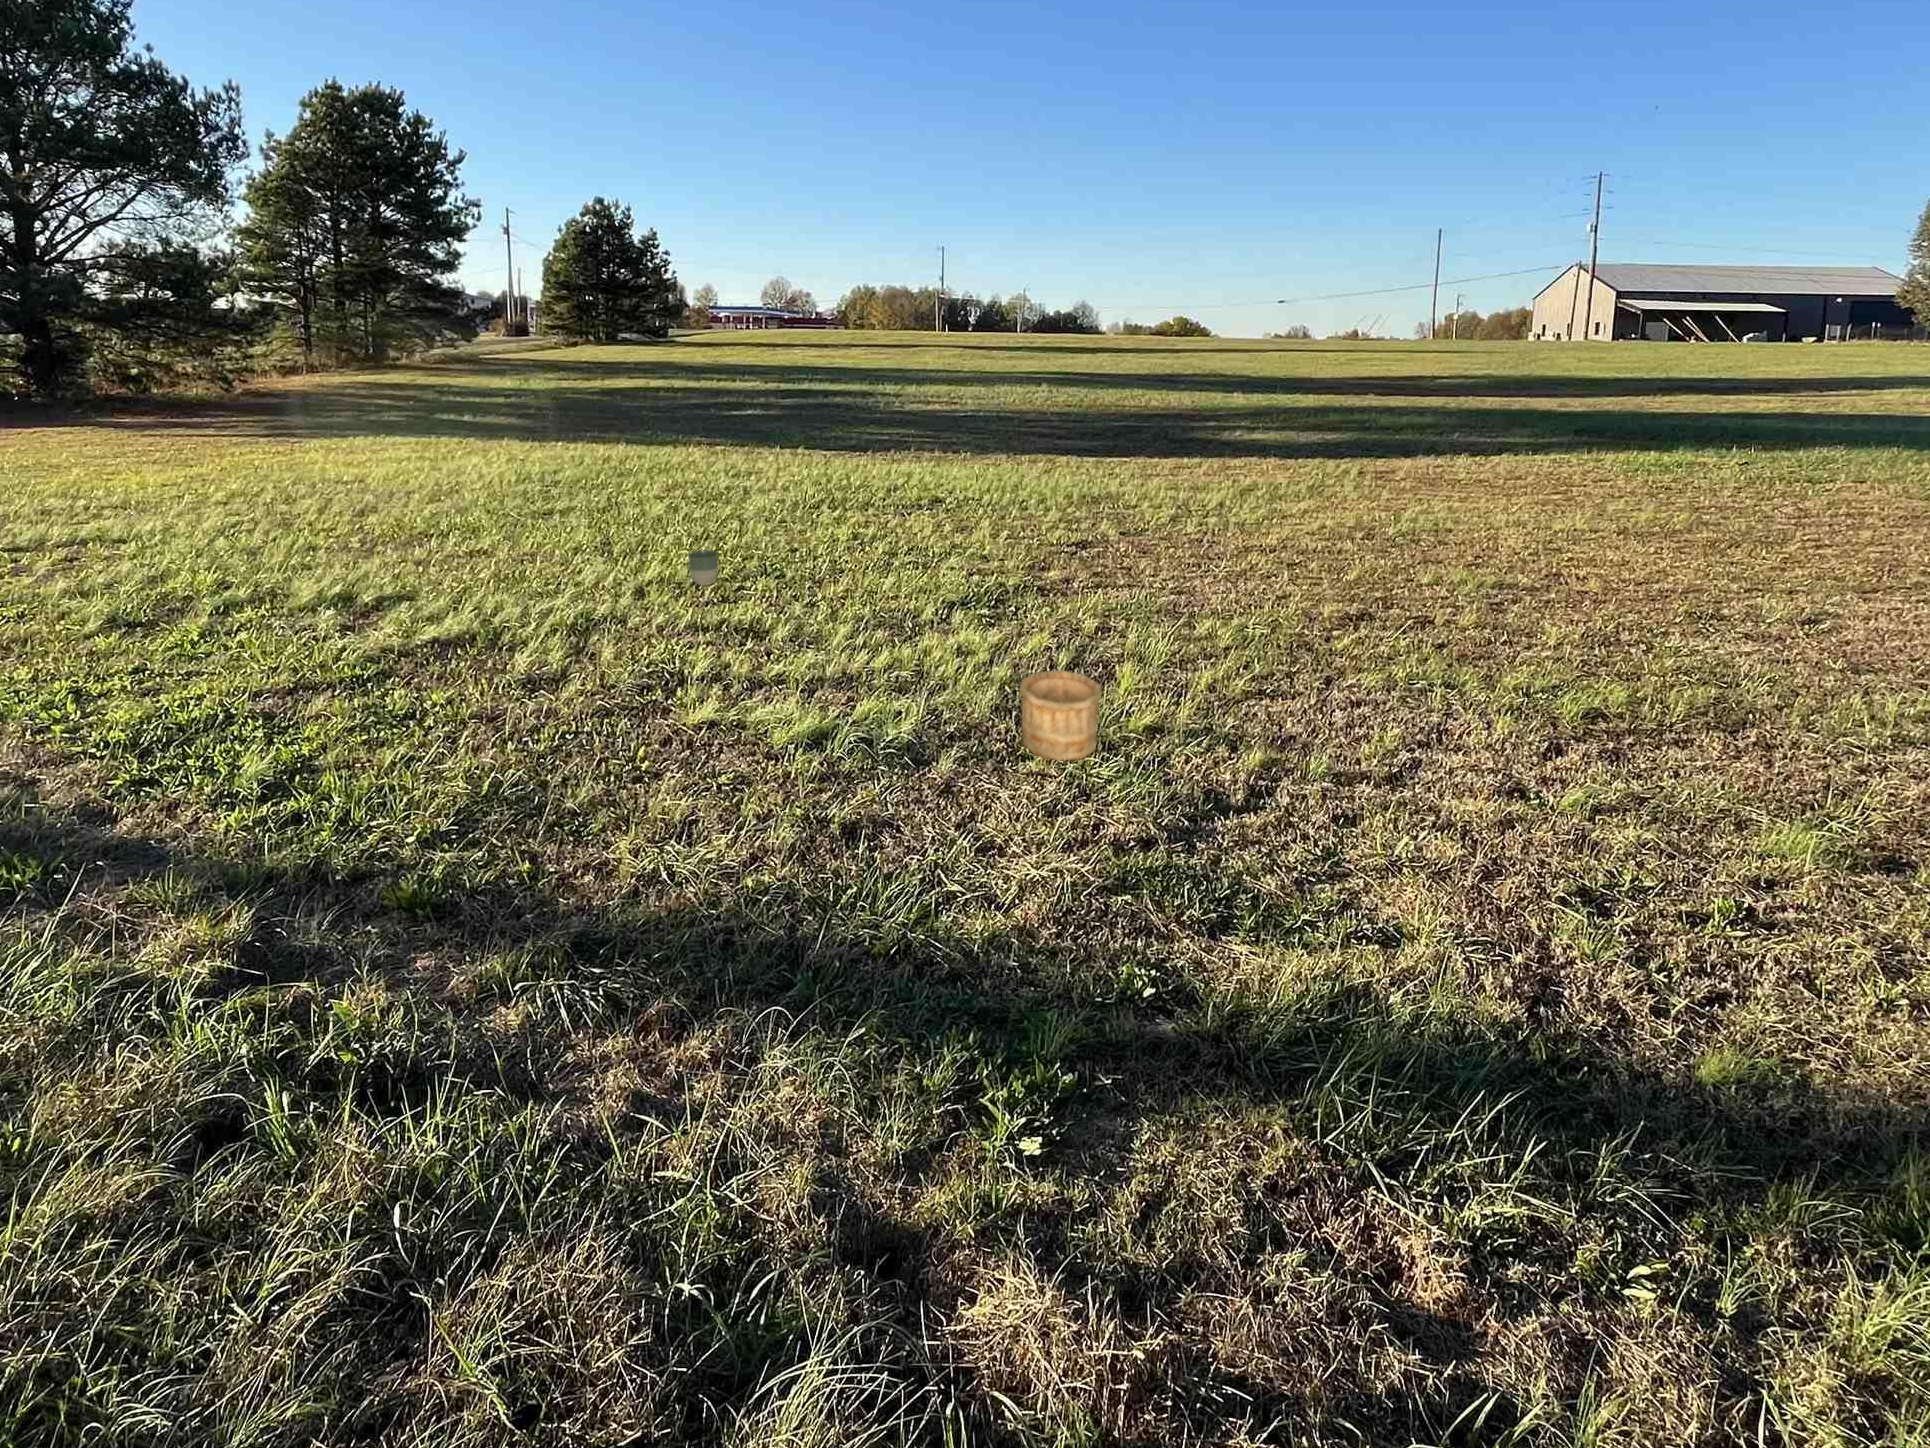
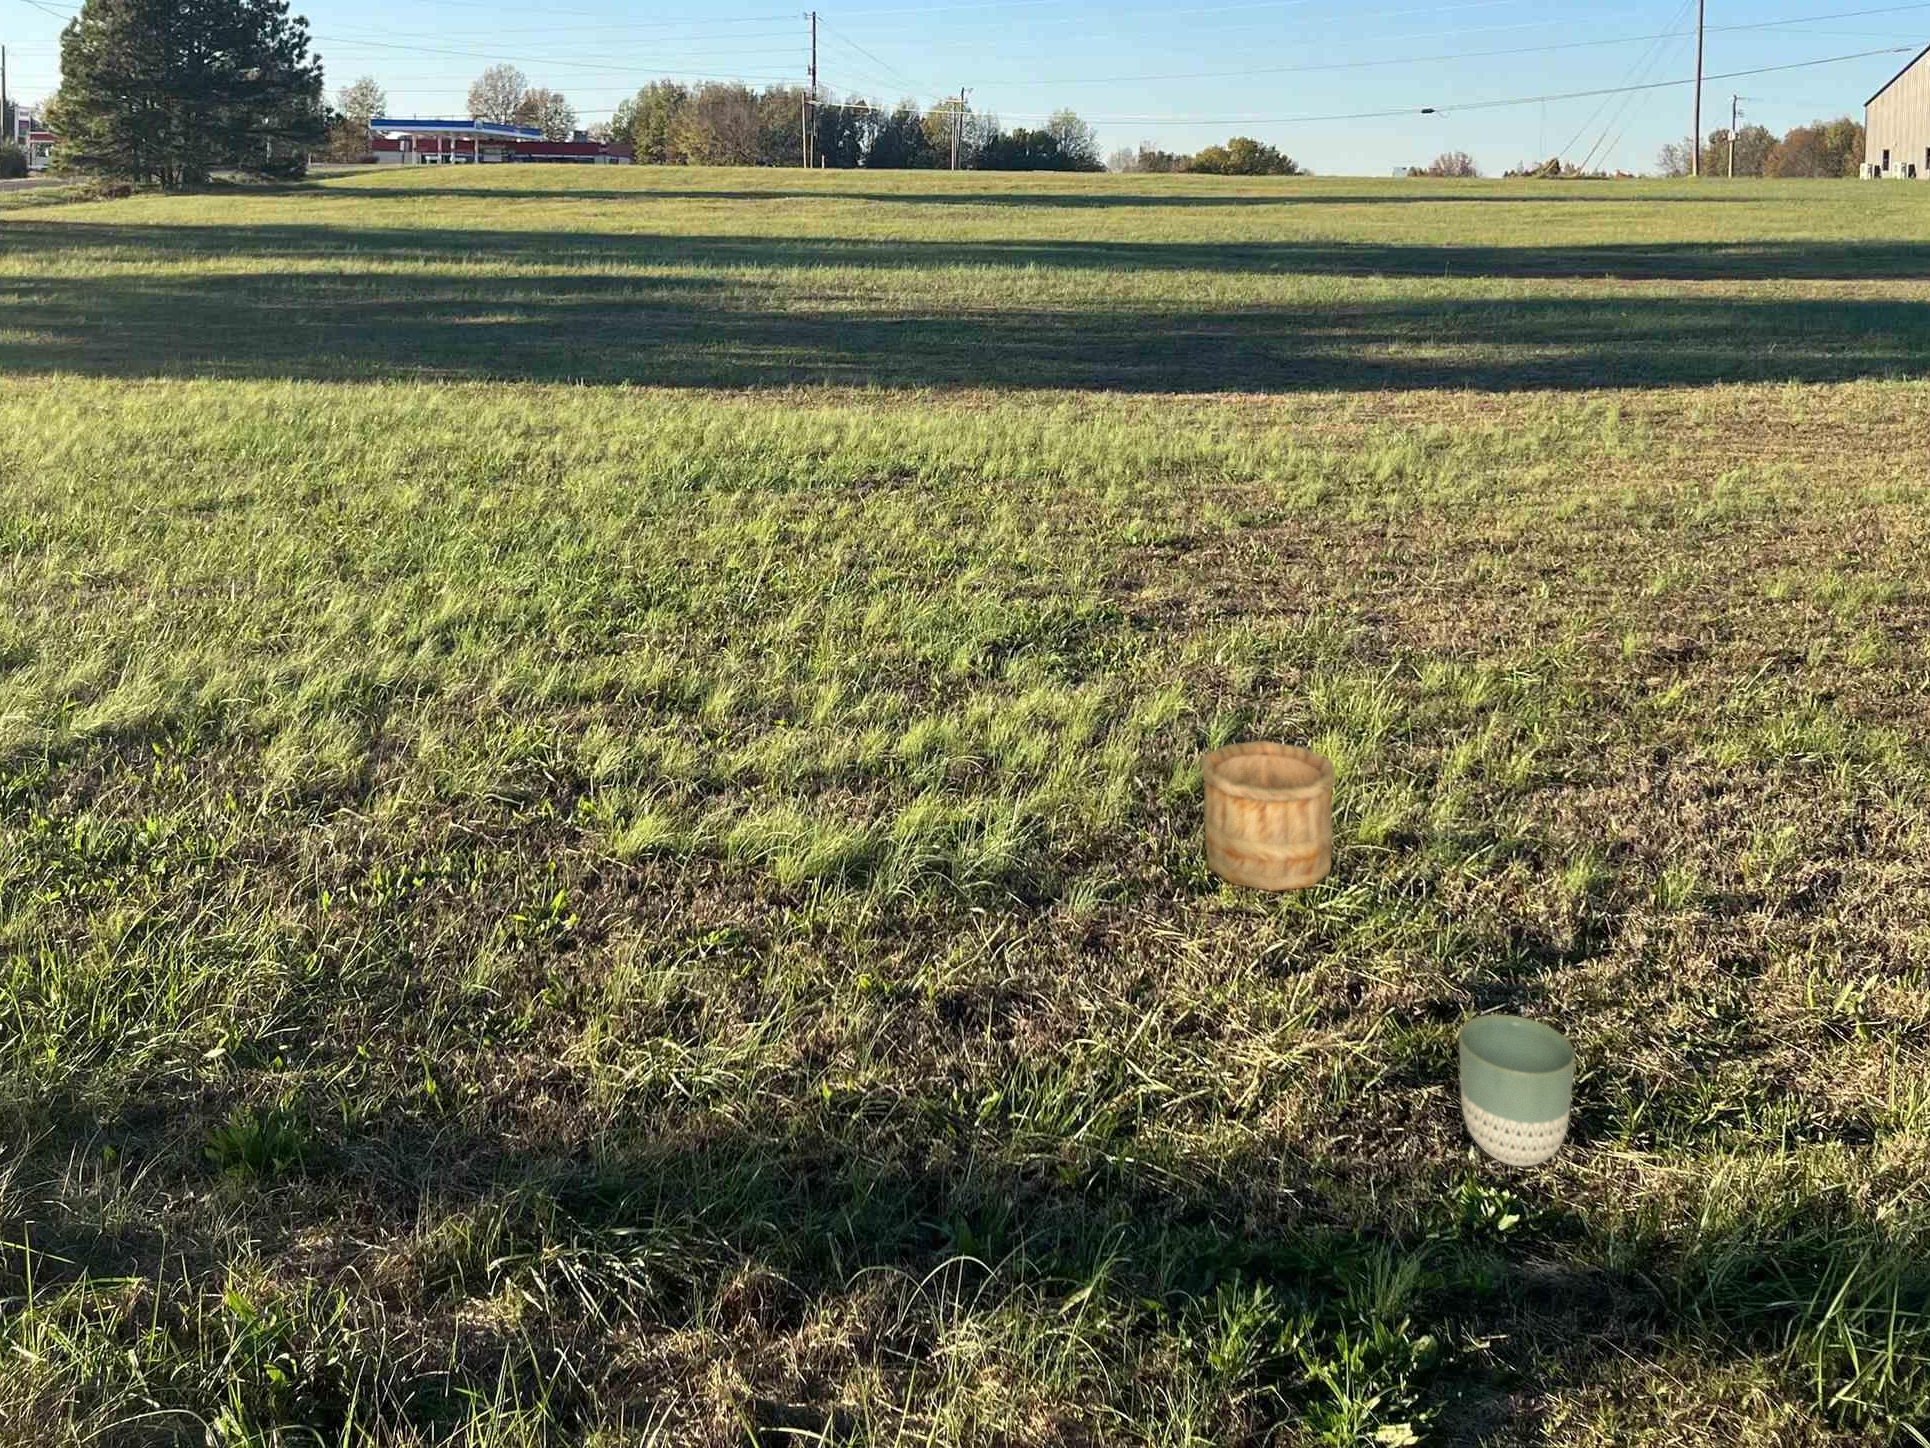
planter: present [688,550,718,585] -> present [1459,1015,1575,1166]

